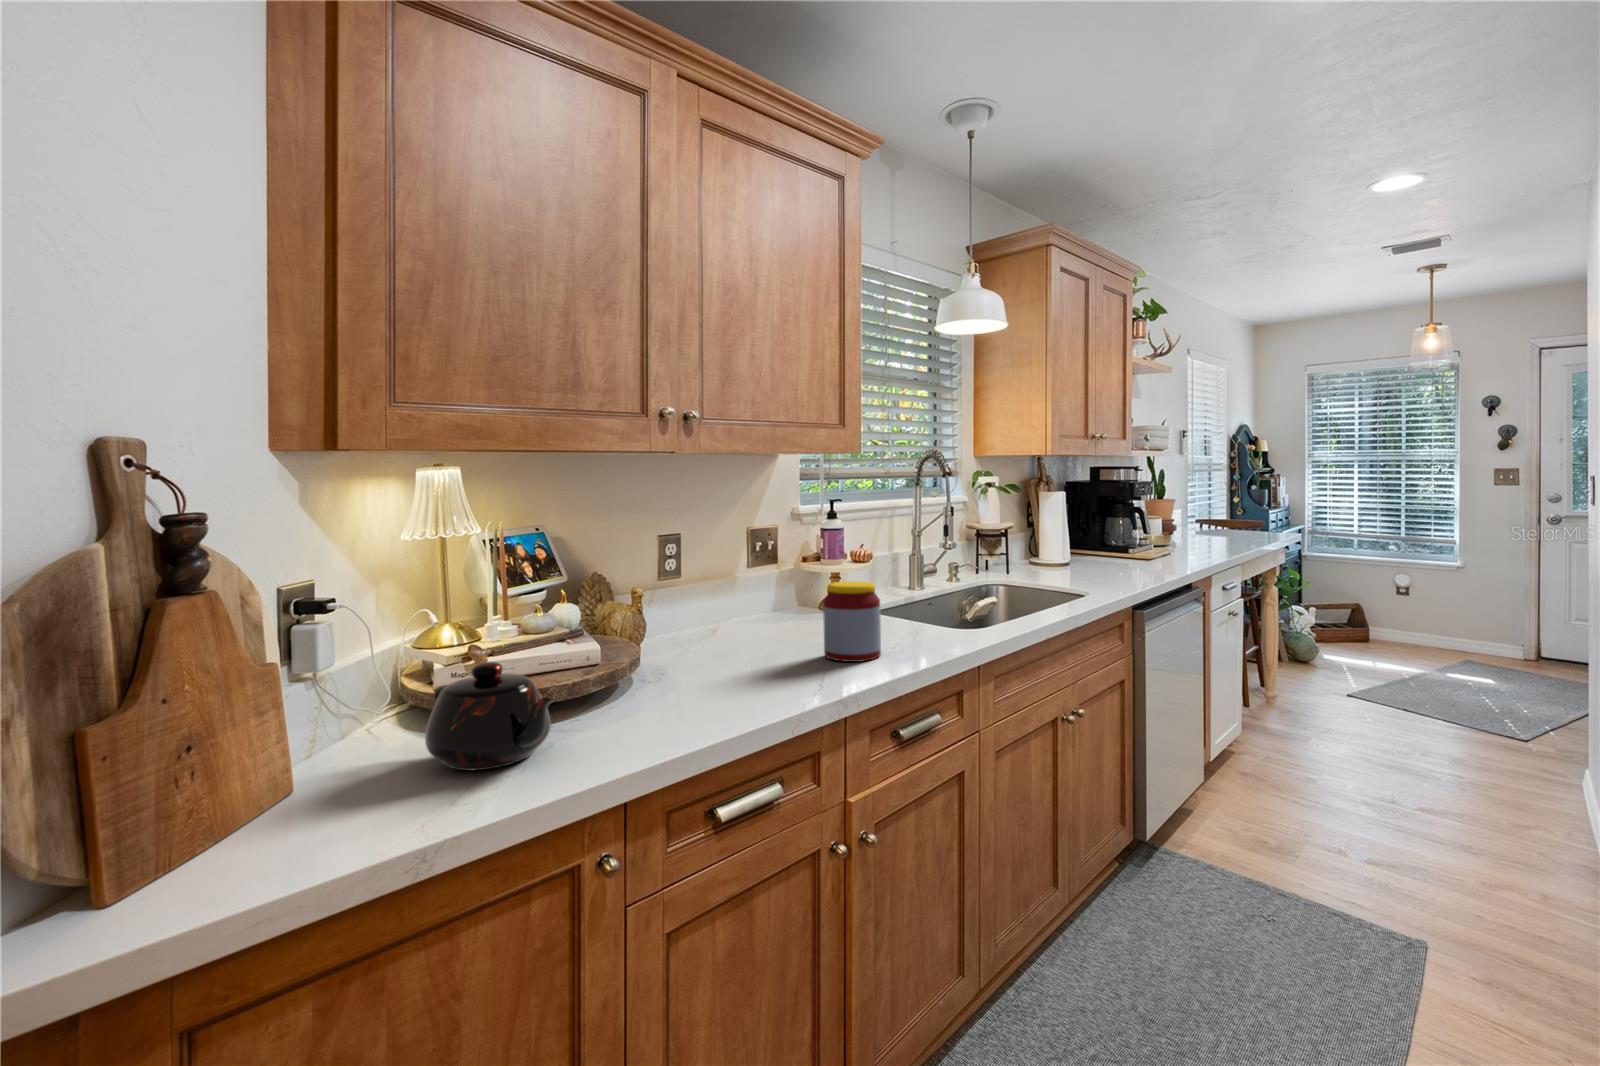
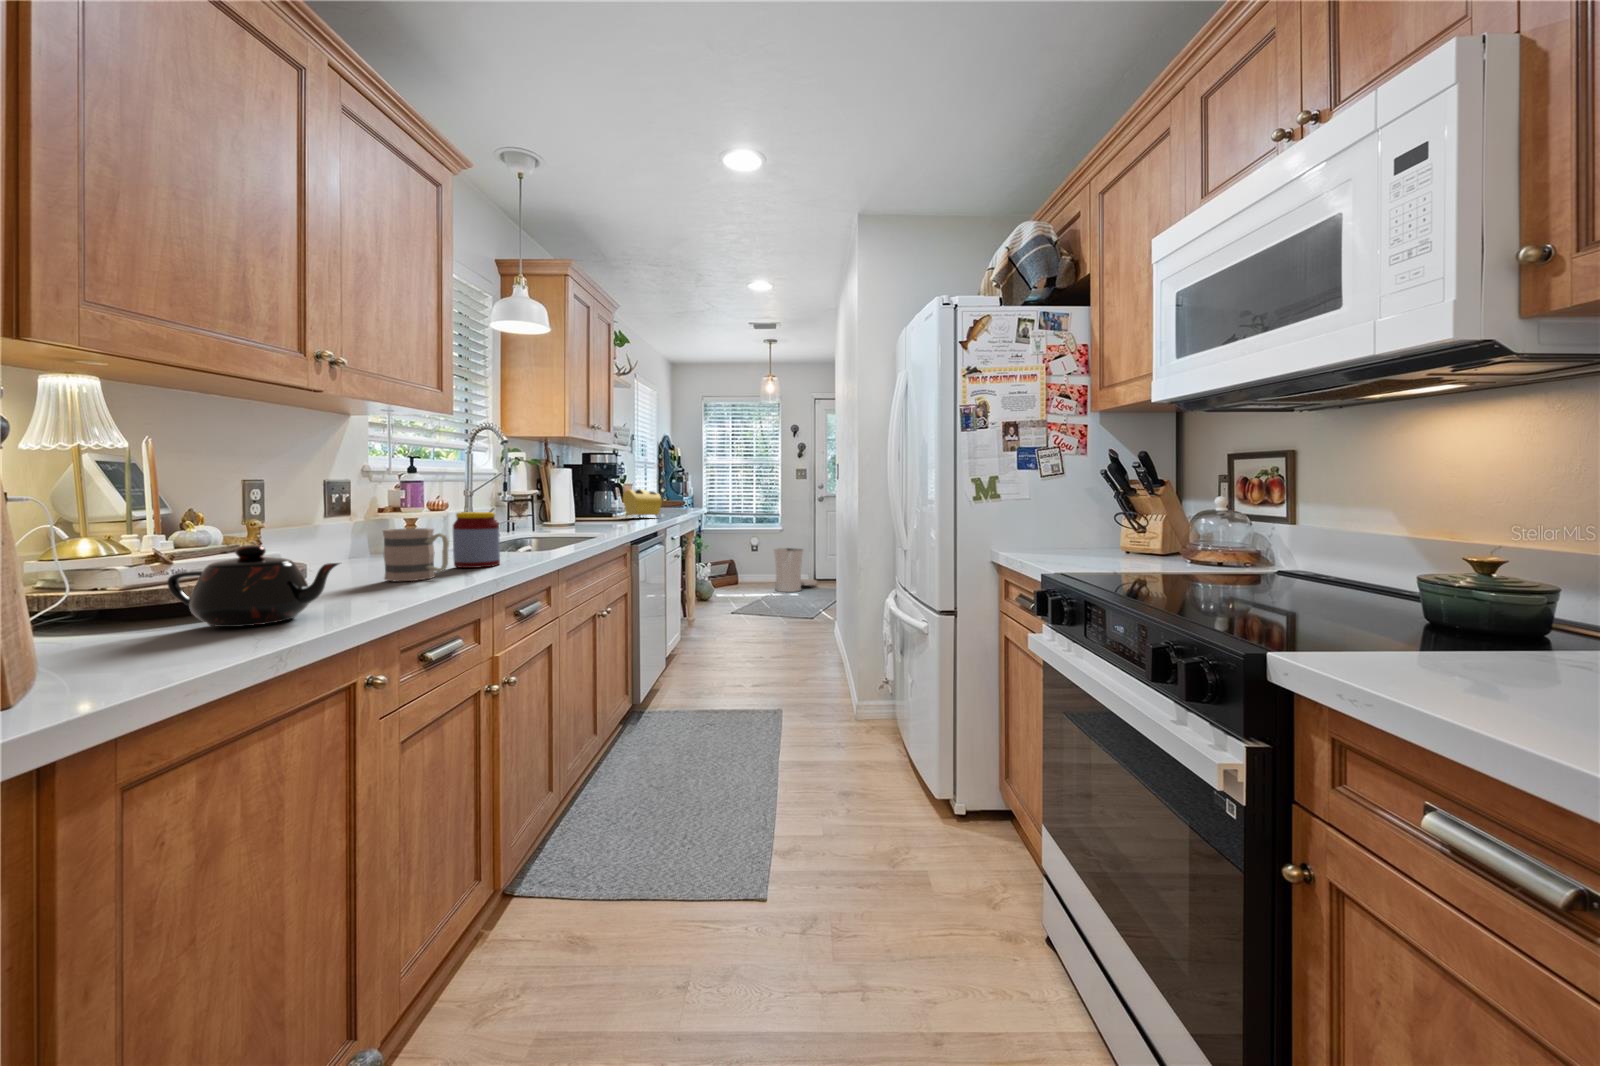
toaster: none [1153,510,1212,553] -> present [622,489,662,517]
trash can: none [1442,594,1543,671] -> present [774,548,816,592]
mug: none [722,608,785,684] -> present [383,528,449,581]

